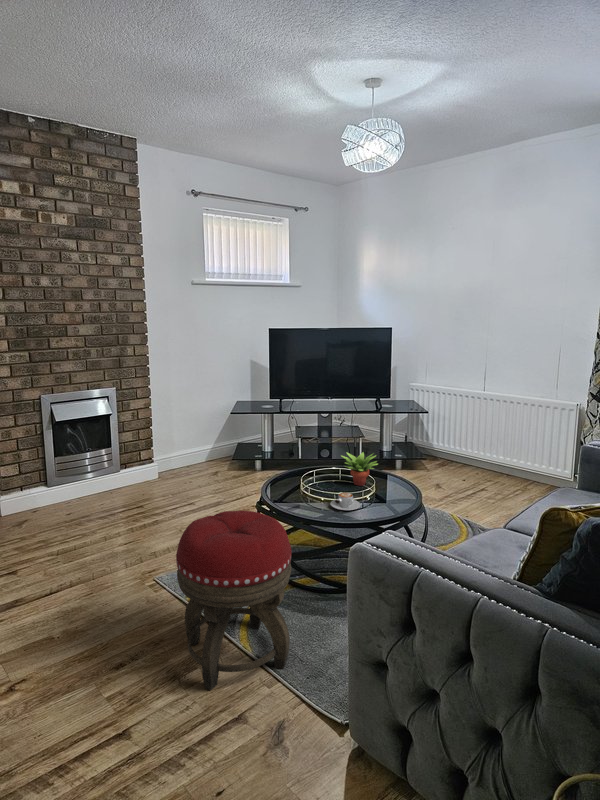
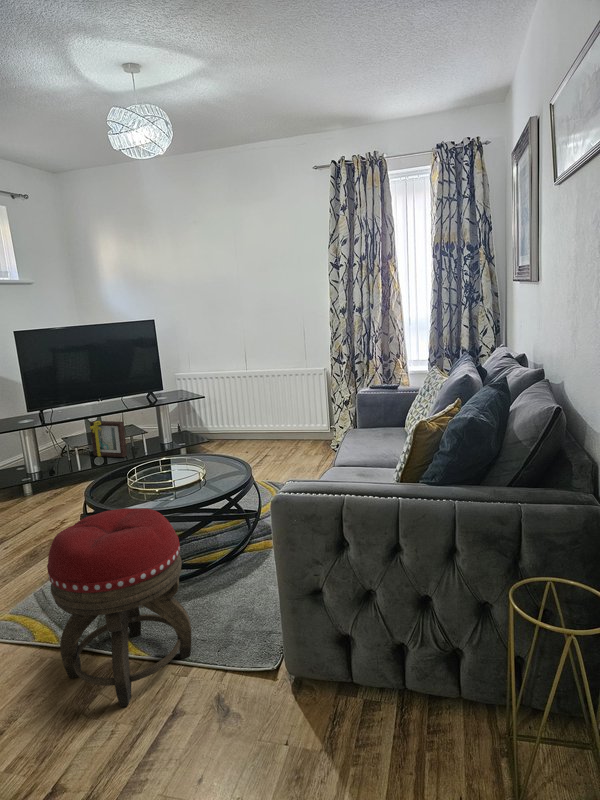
picture frame: none [318,417,346,455] -> present [90,421,127,457]
succulent plant: present [341,452,377,486] -> none [160,434,198,470]
coffee cup: present [331,493,361,510] -> none [171,475,202,493]

